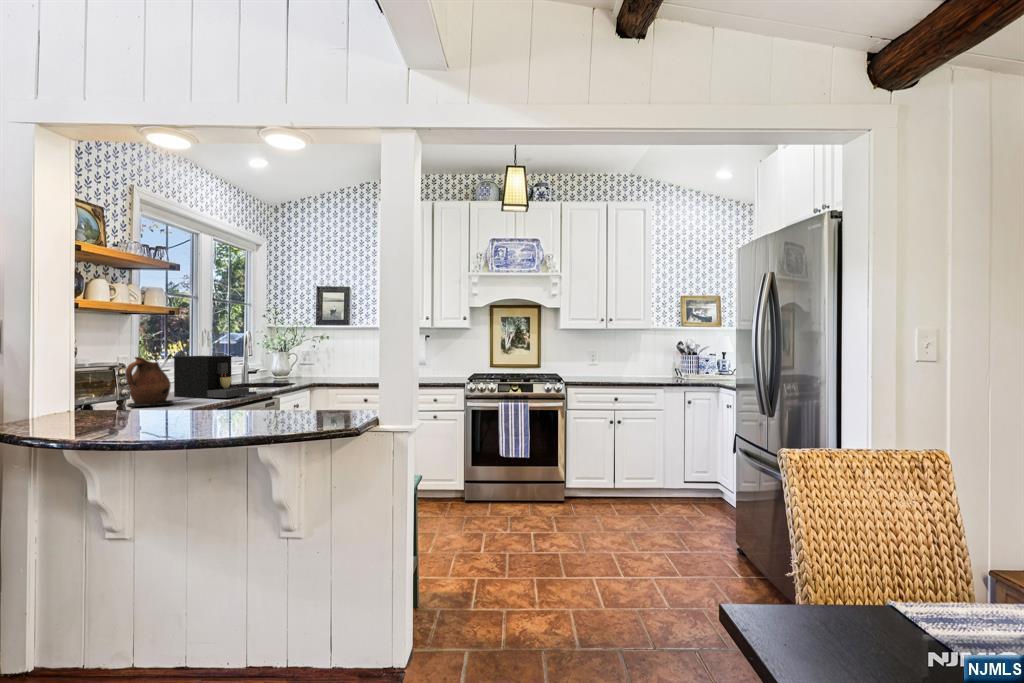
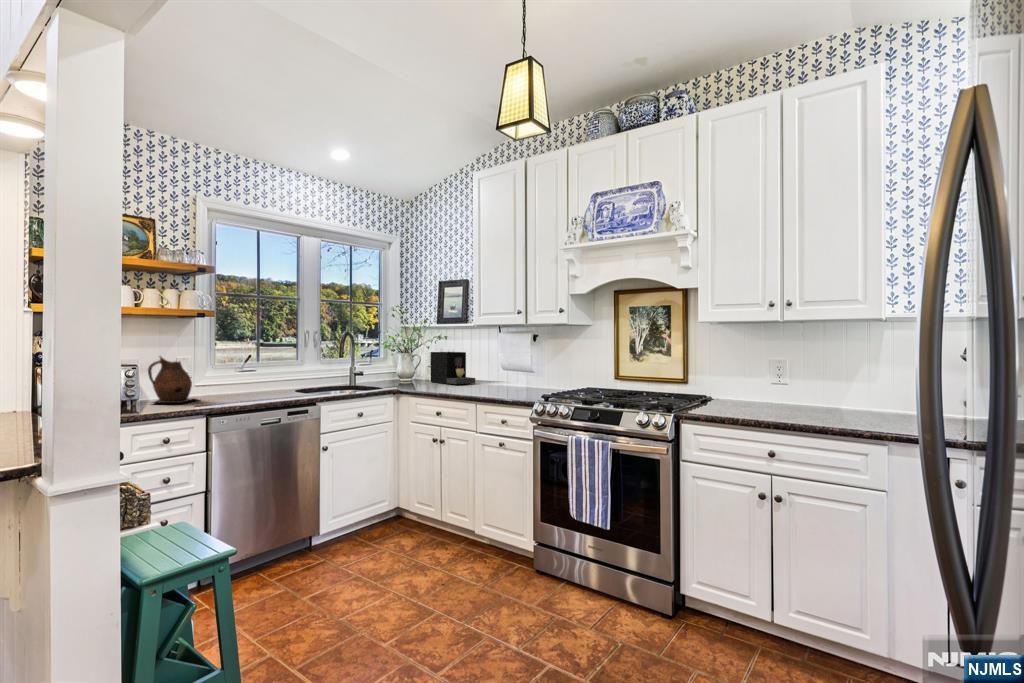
coffee maker: present [174,356,249,398] -> present [431,352,476,384]

